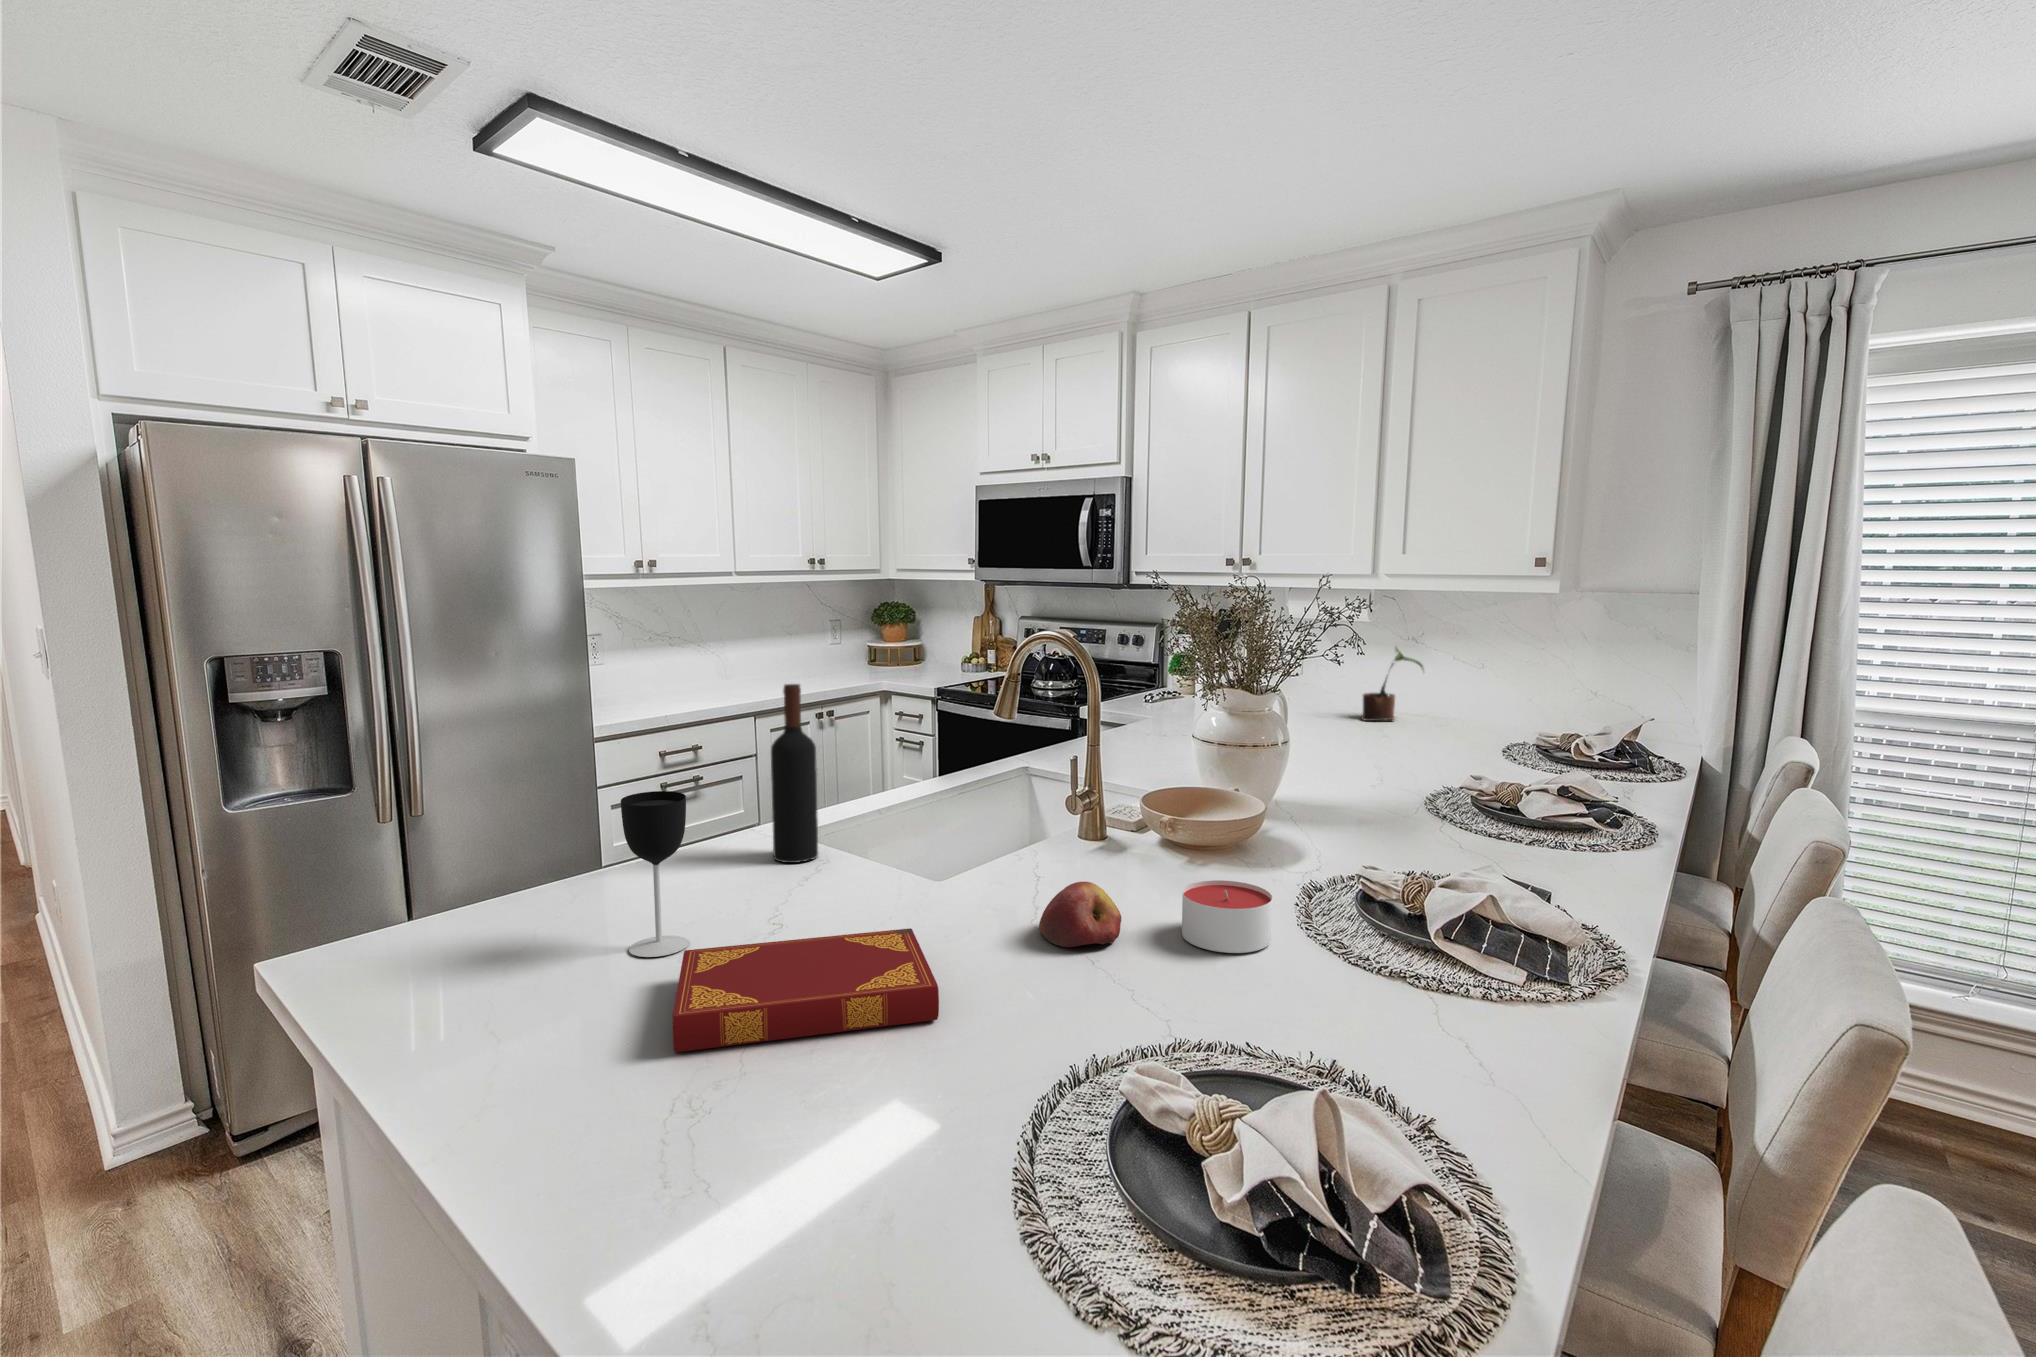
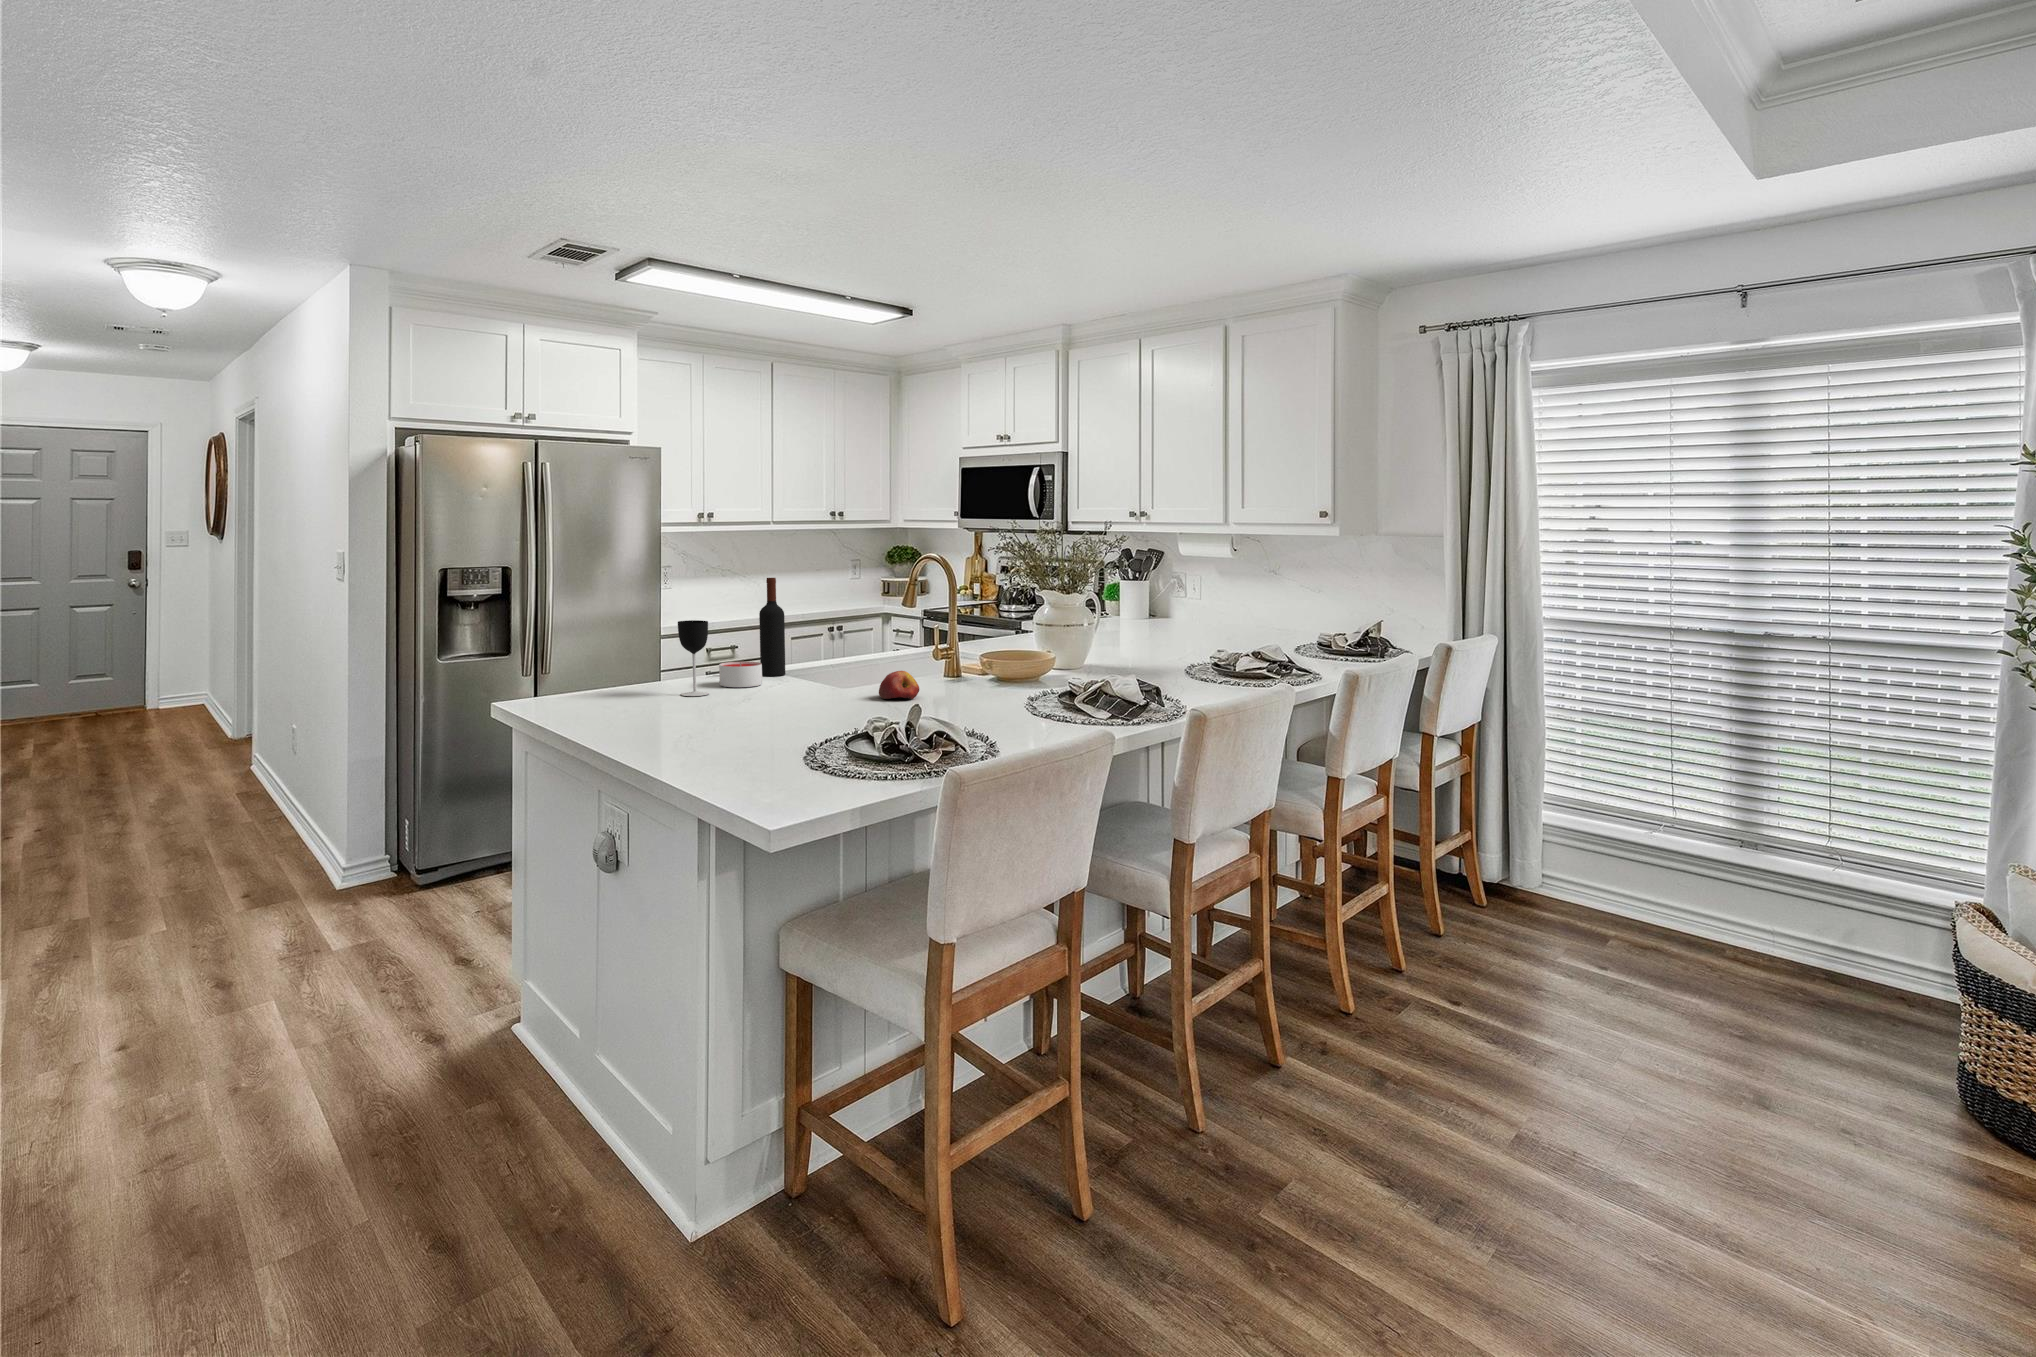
potted plant: present [1361,648,1423,721] -> none [1218,578,1267,635]
candle: present [1182,880,1272,953] -> present [719,662,762,687]
hardback book: present [673,928,939,1052] -> none [697,686,812,713]

